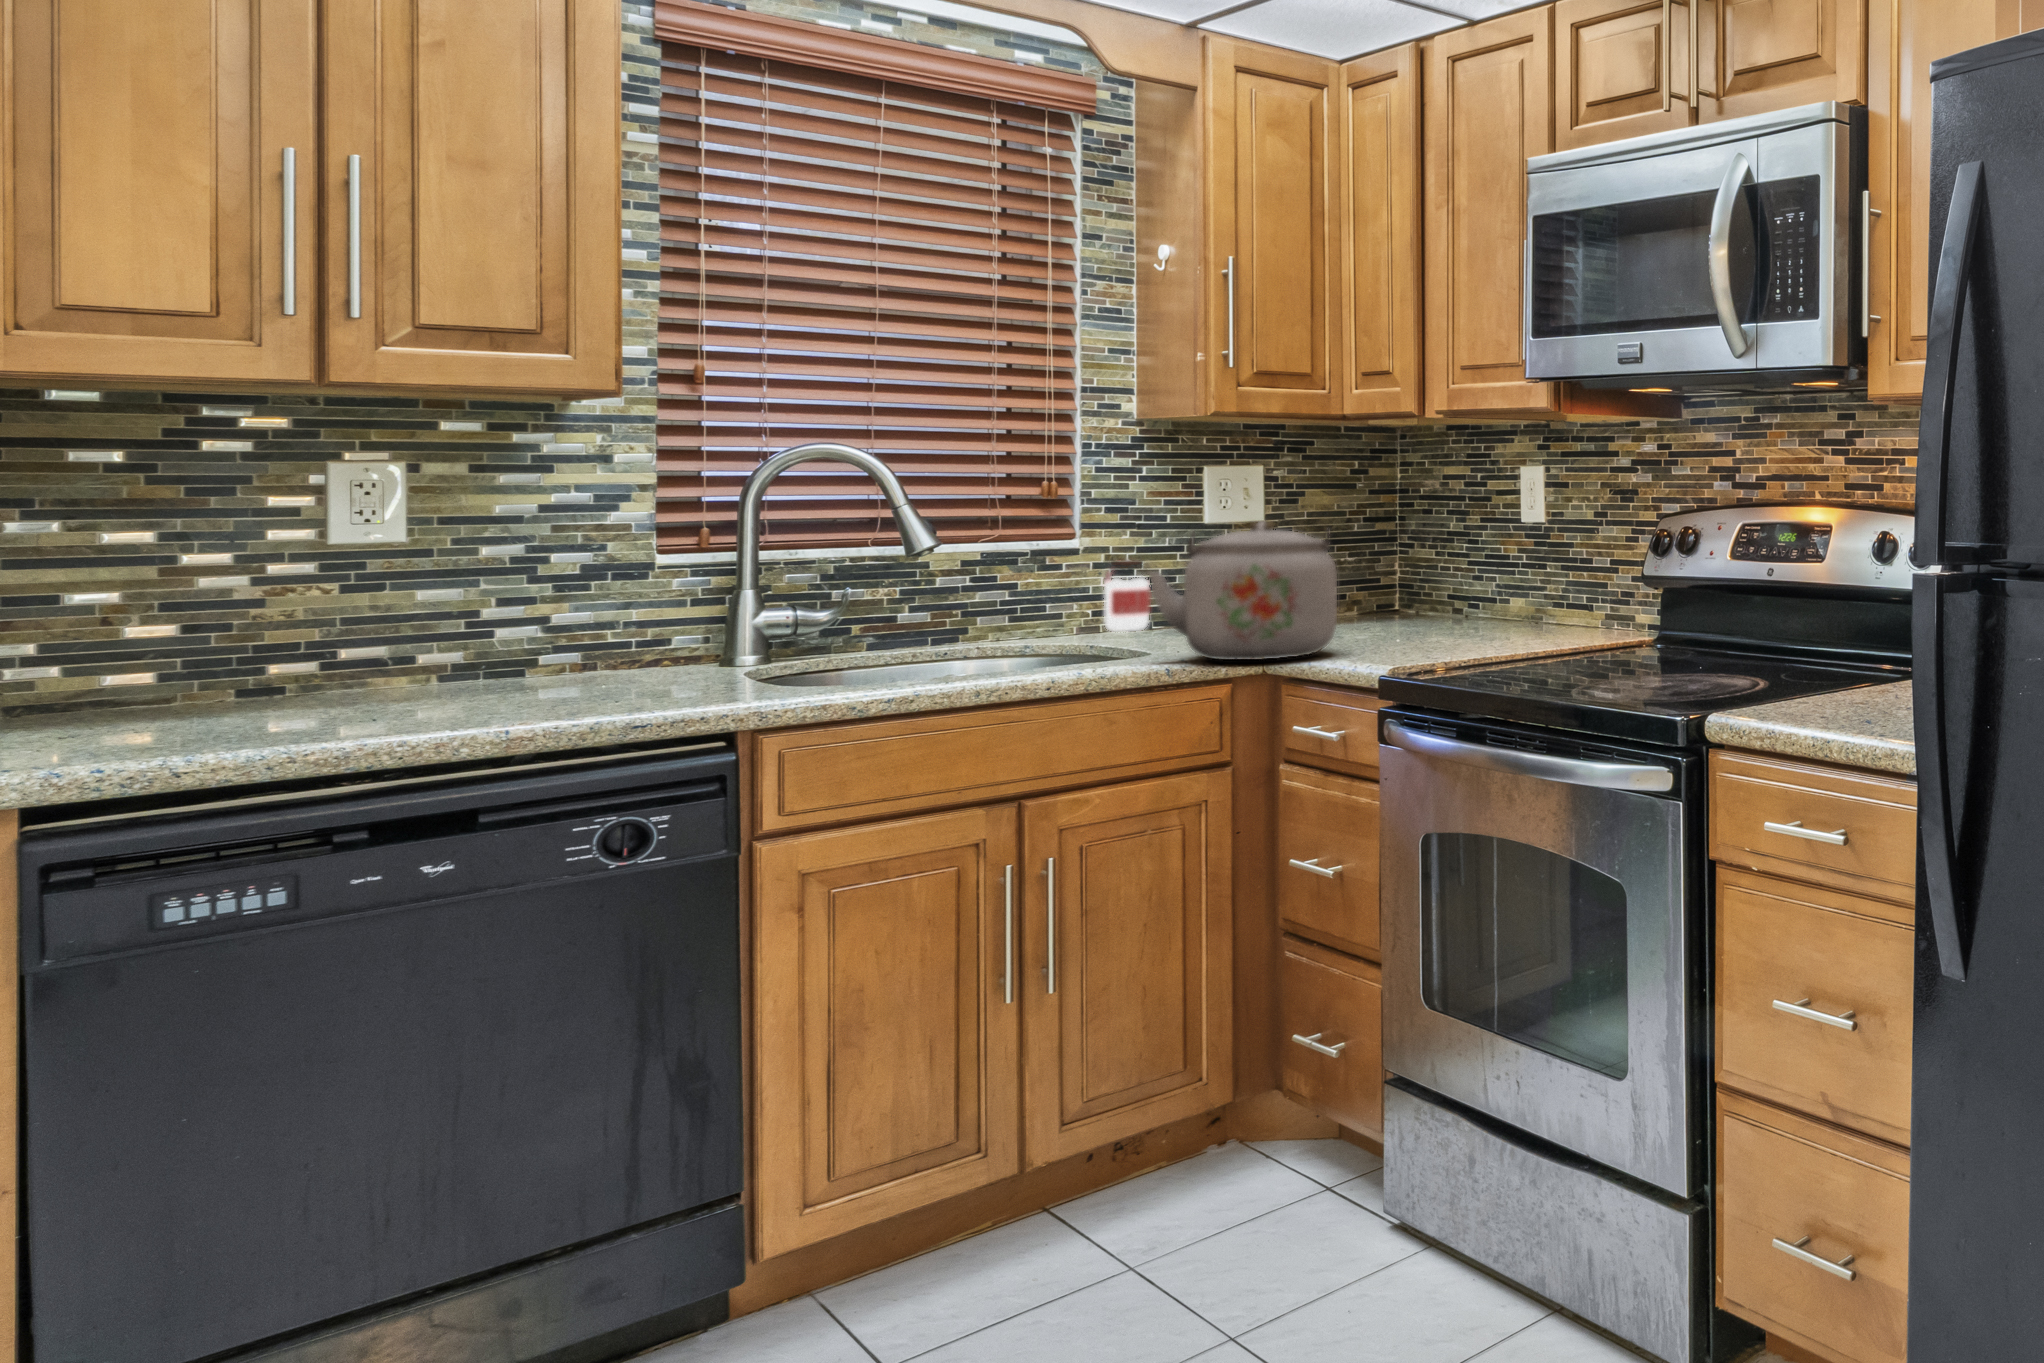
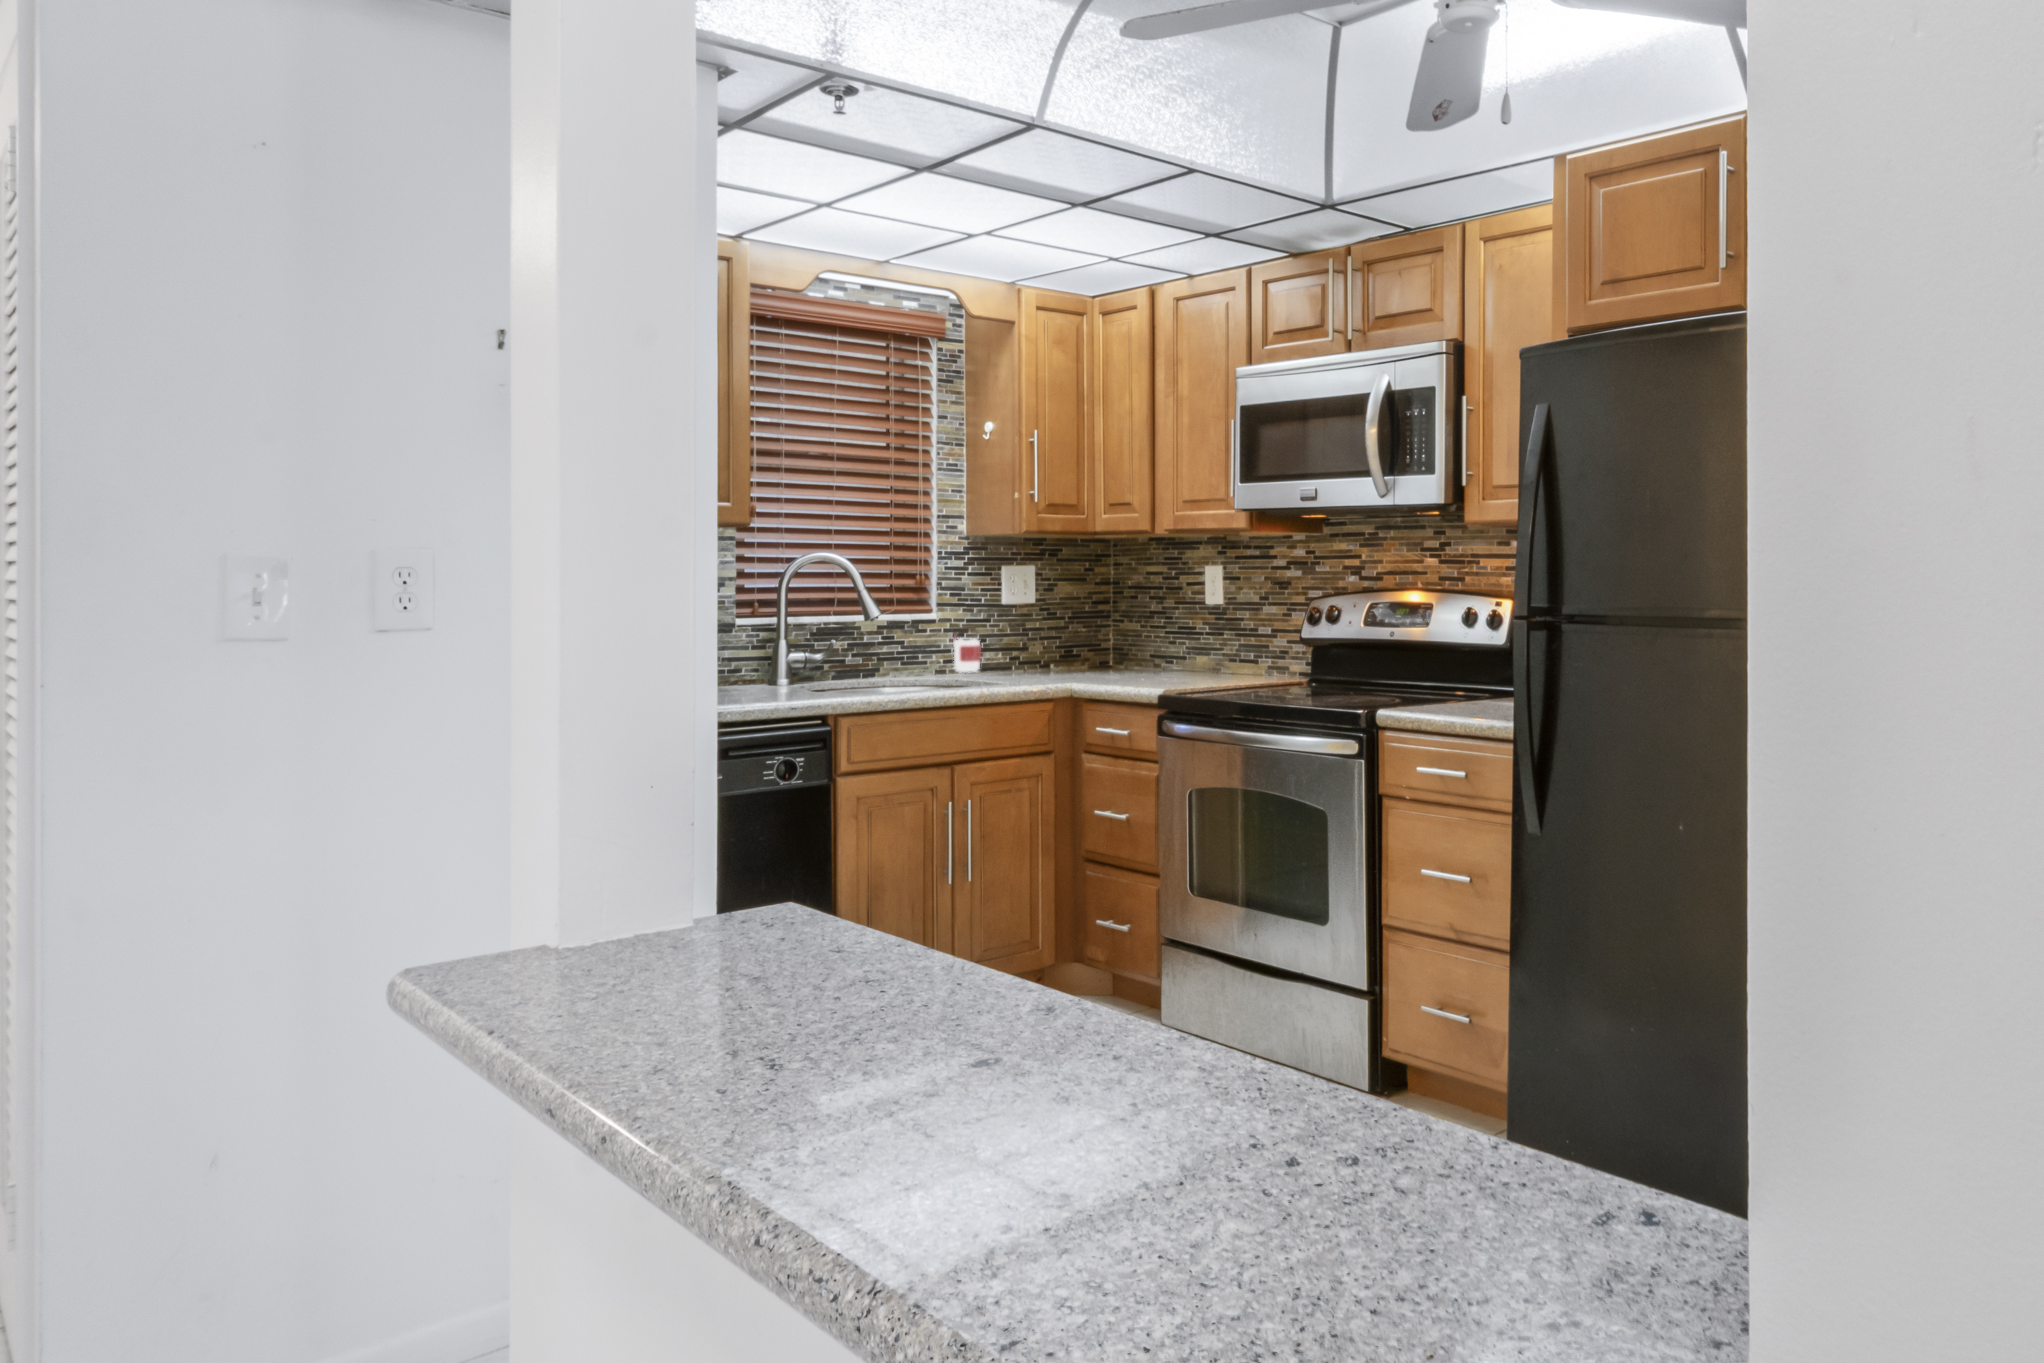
kettle: present [1149,521,1337,660] -> none [1013,600,1119,686]

